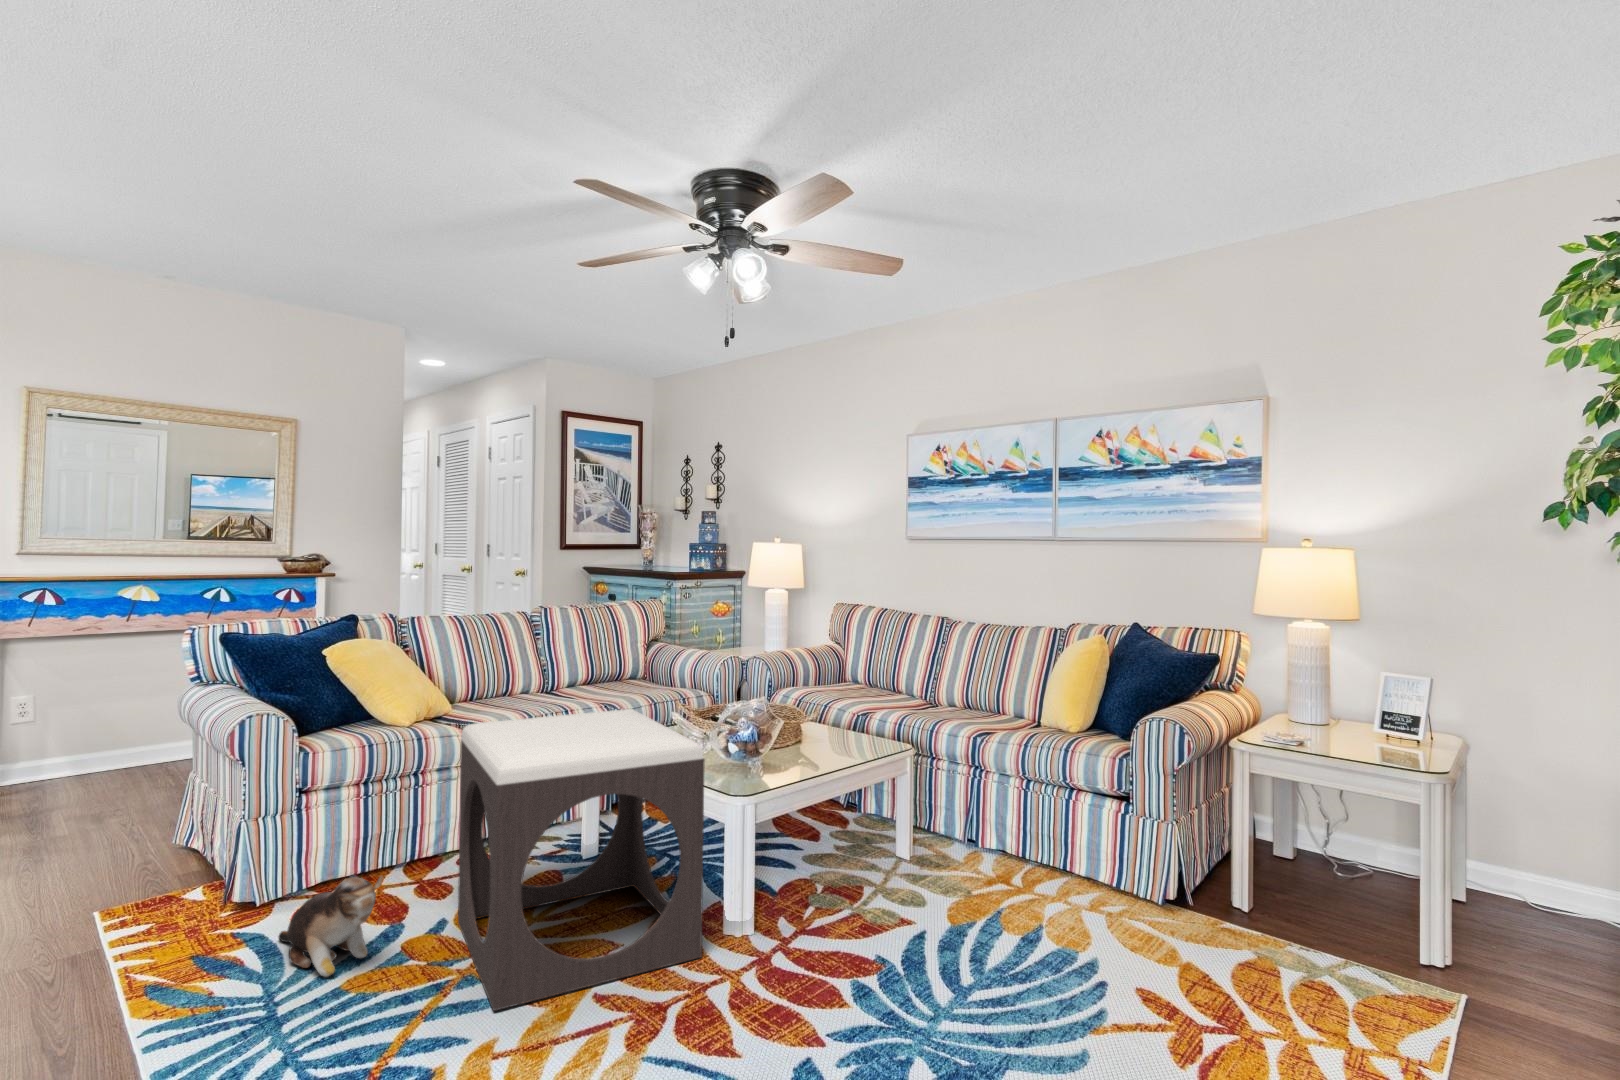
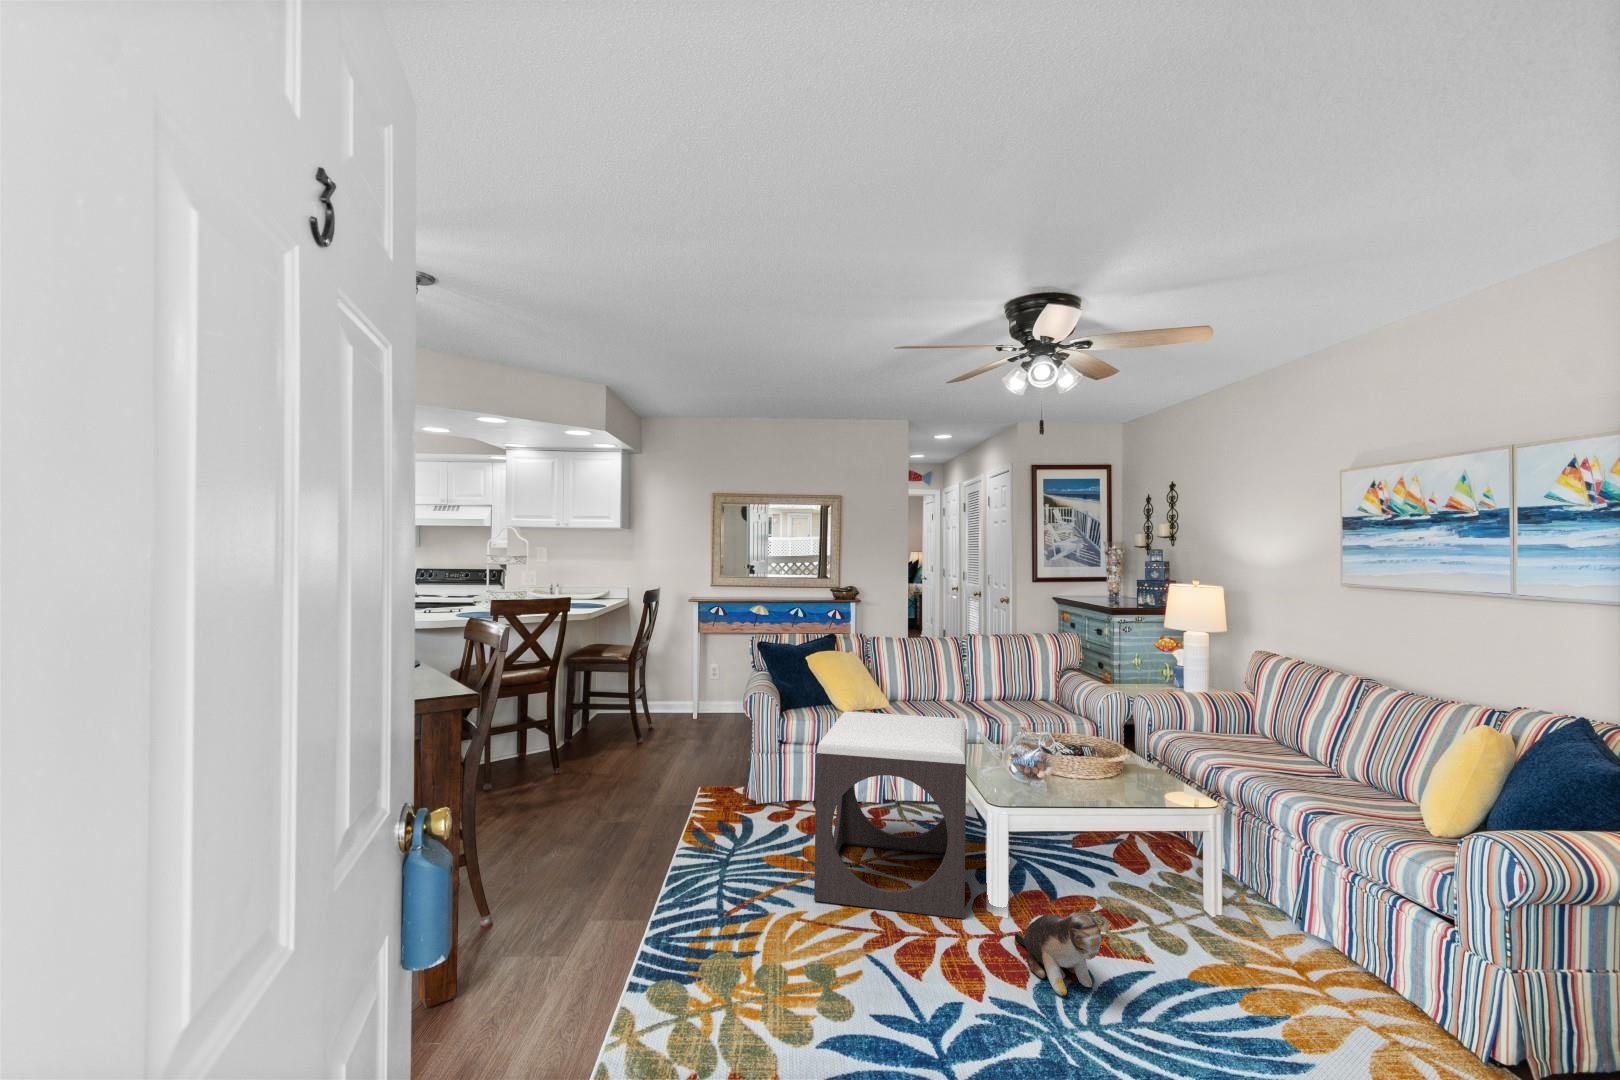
plush toy: present [279,876,383,977] -> present [1015,912,1109,995]

